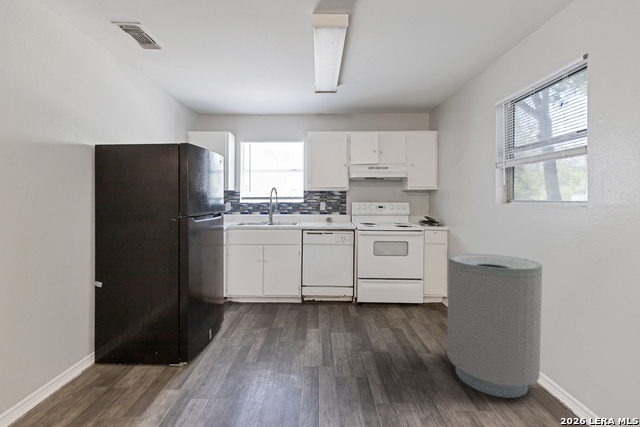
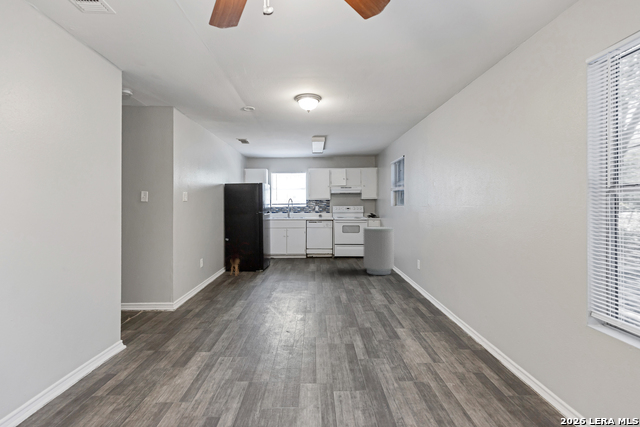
house plant: none [59,275,149,393] -> present [227,242,246,271]

